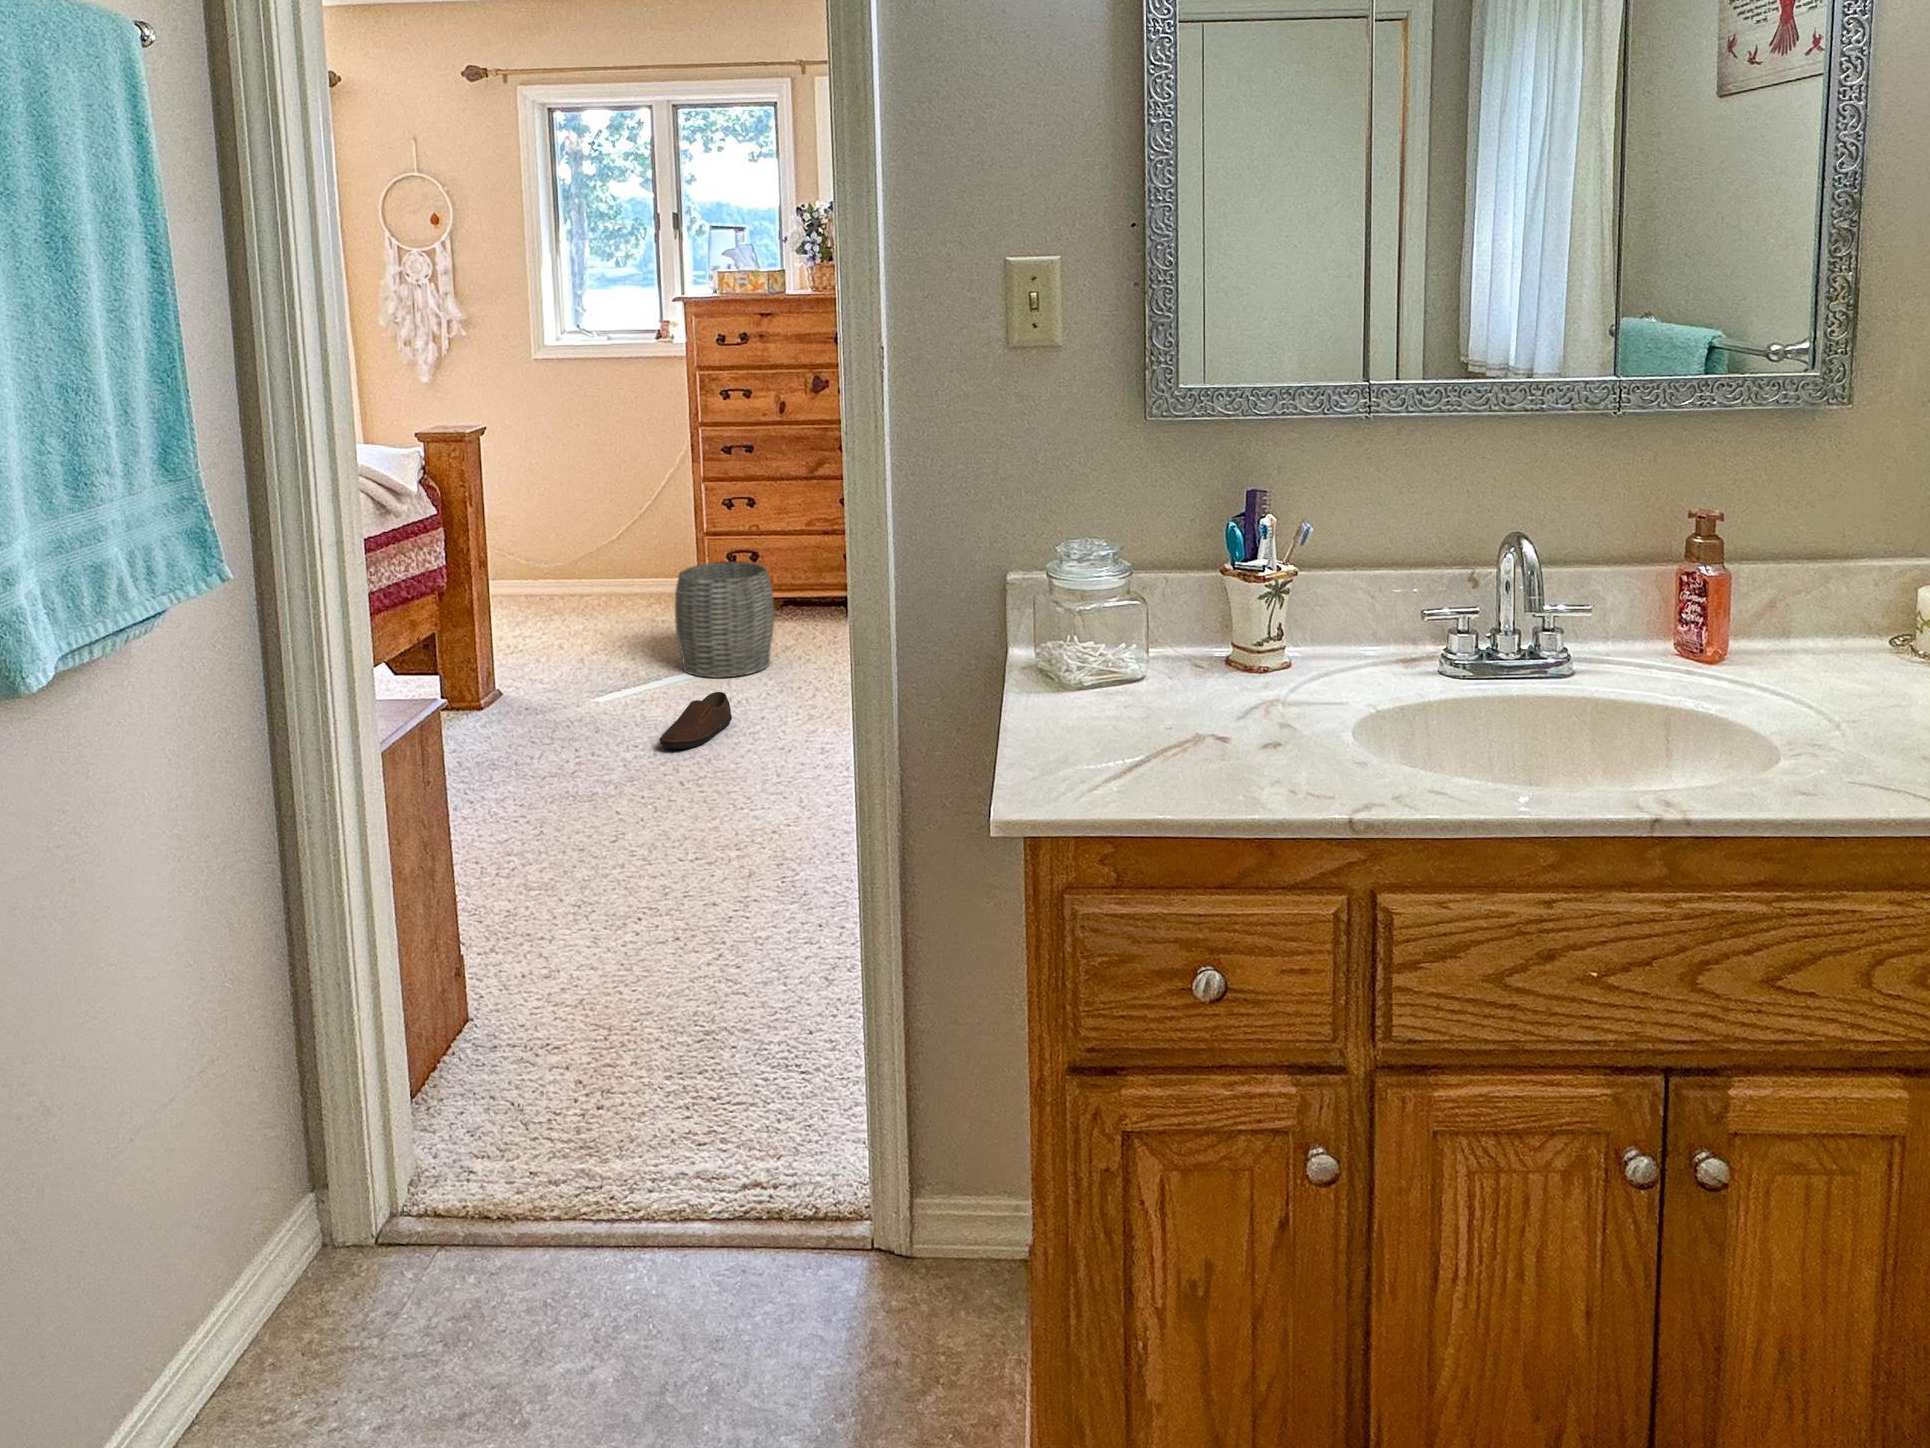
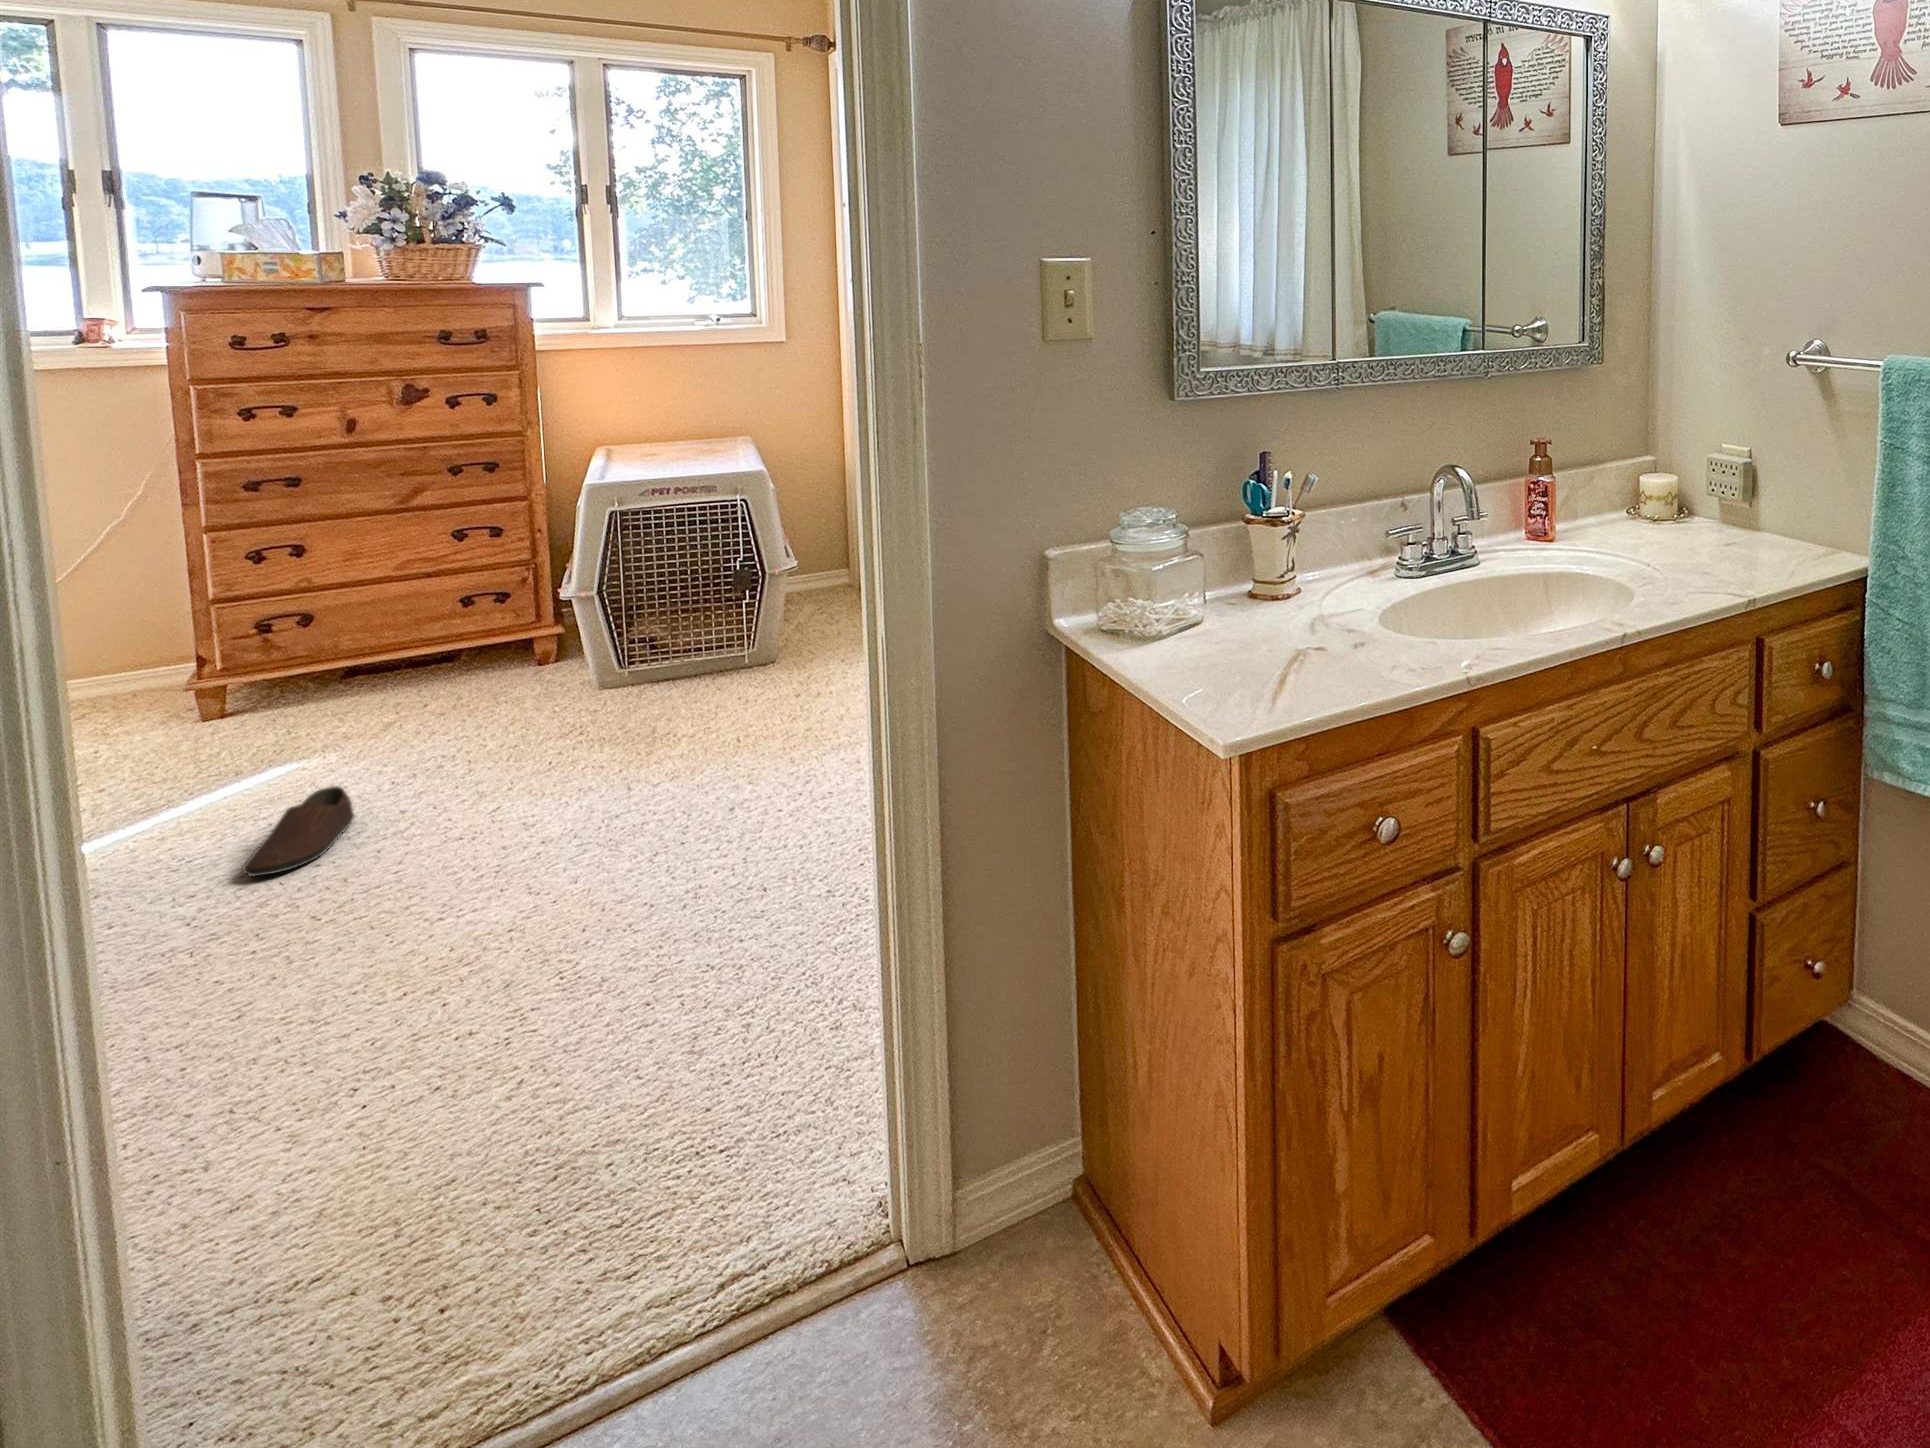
woven basket: present [675,562,774,678] -> none [197,621,376,780]

